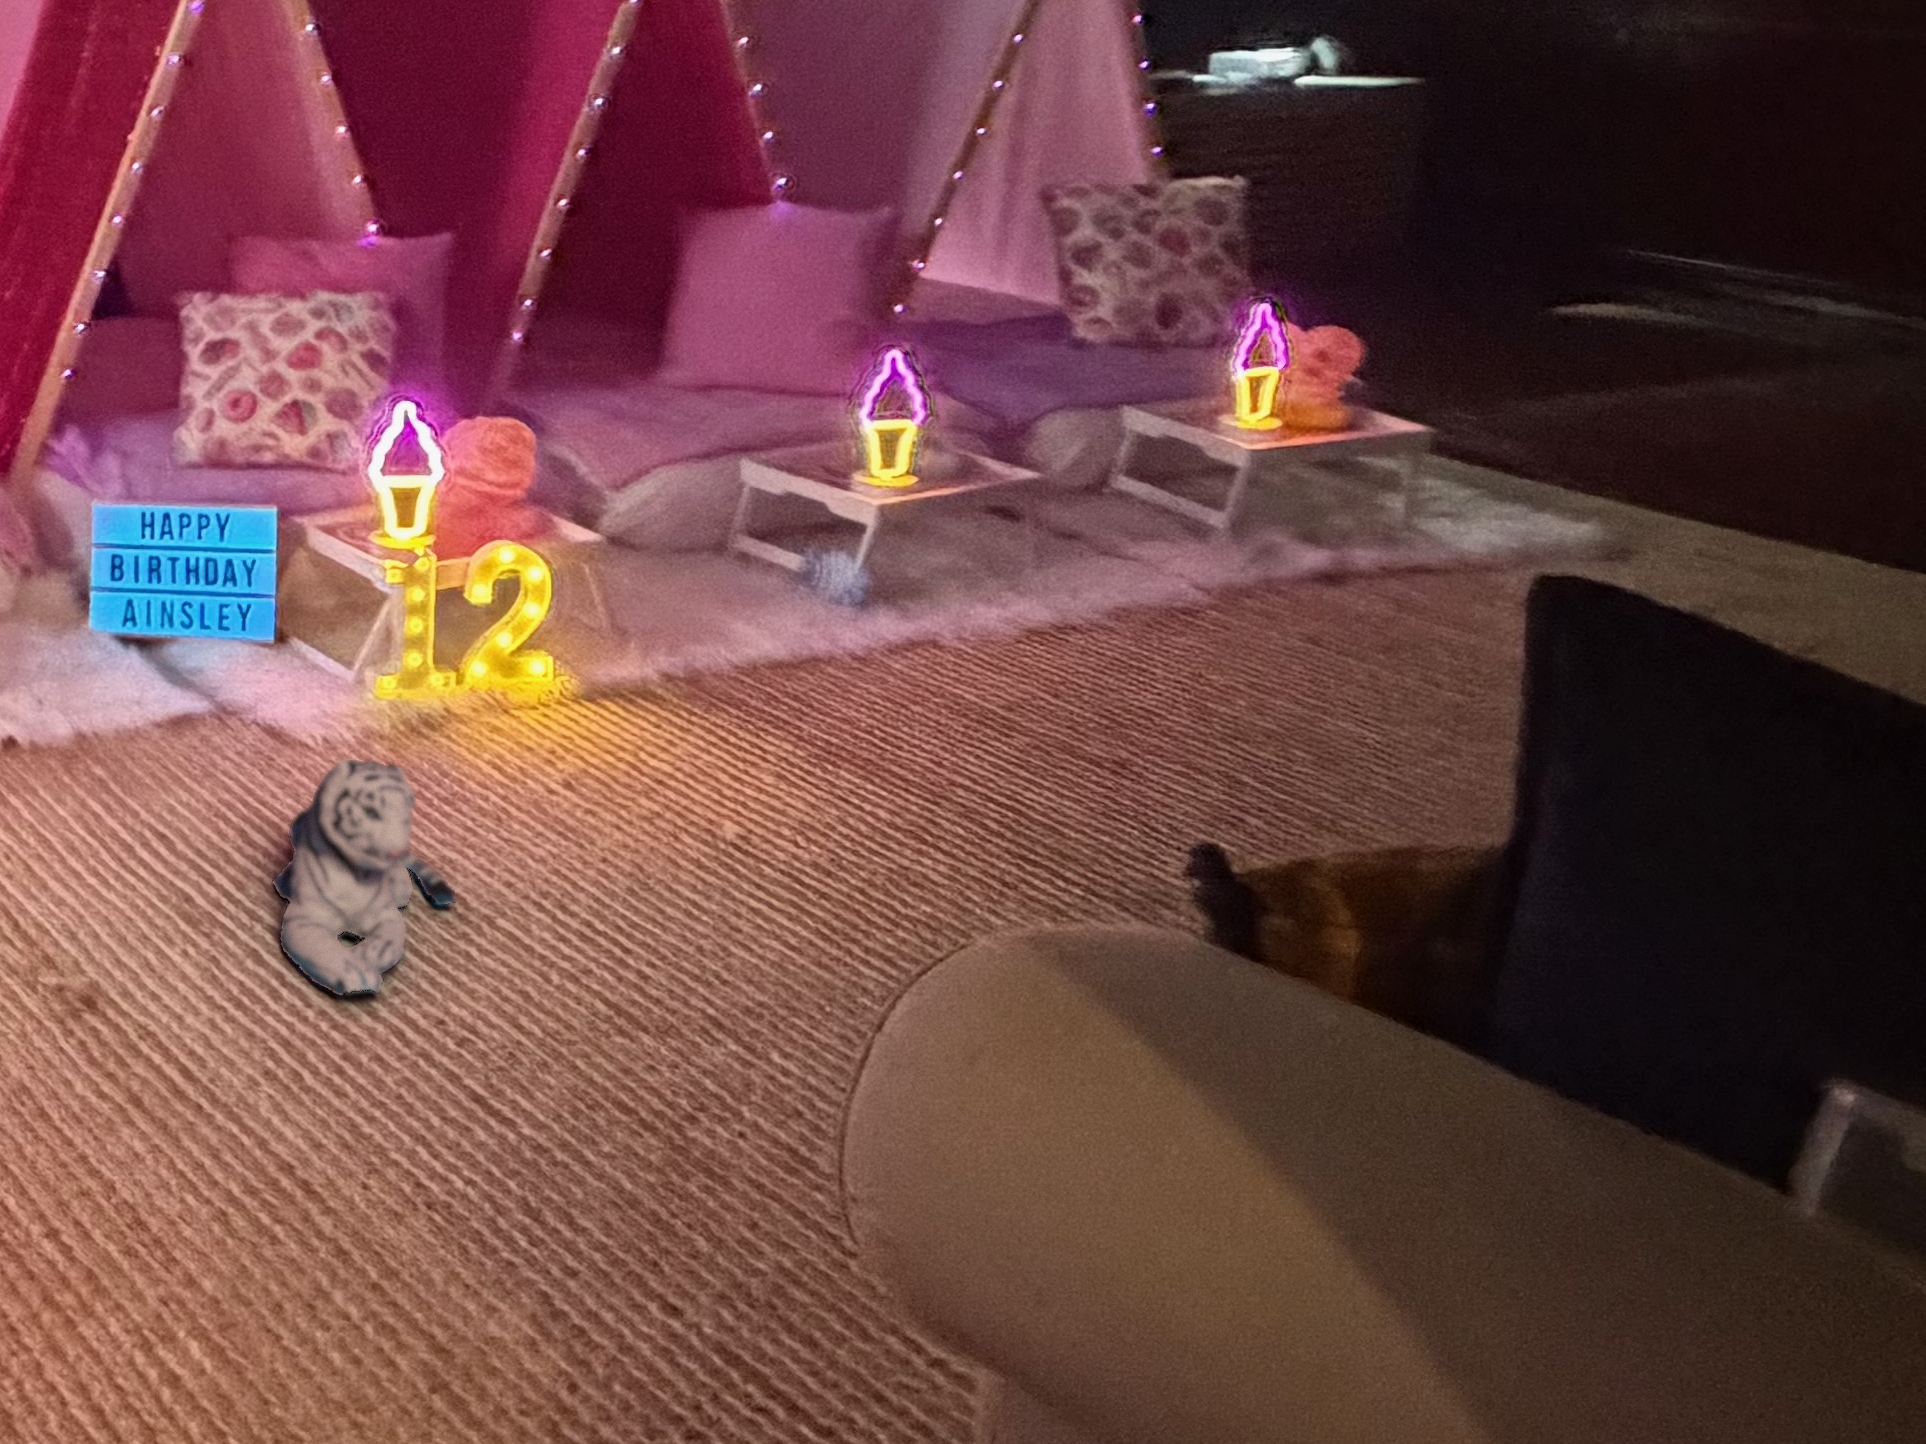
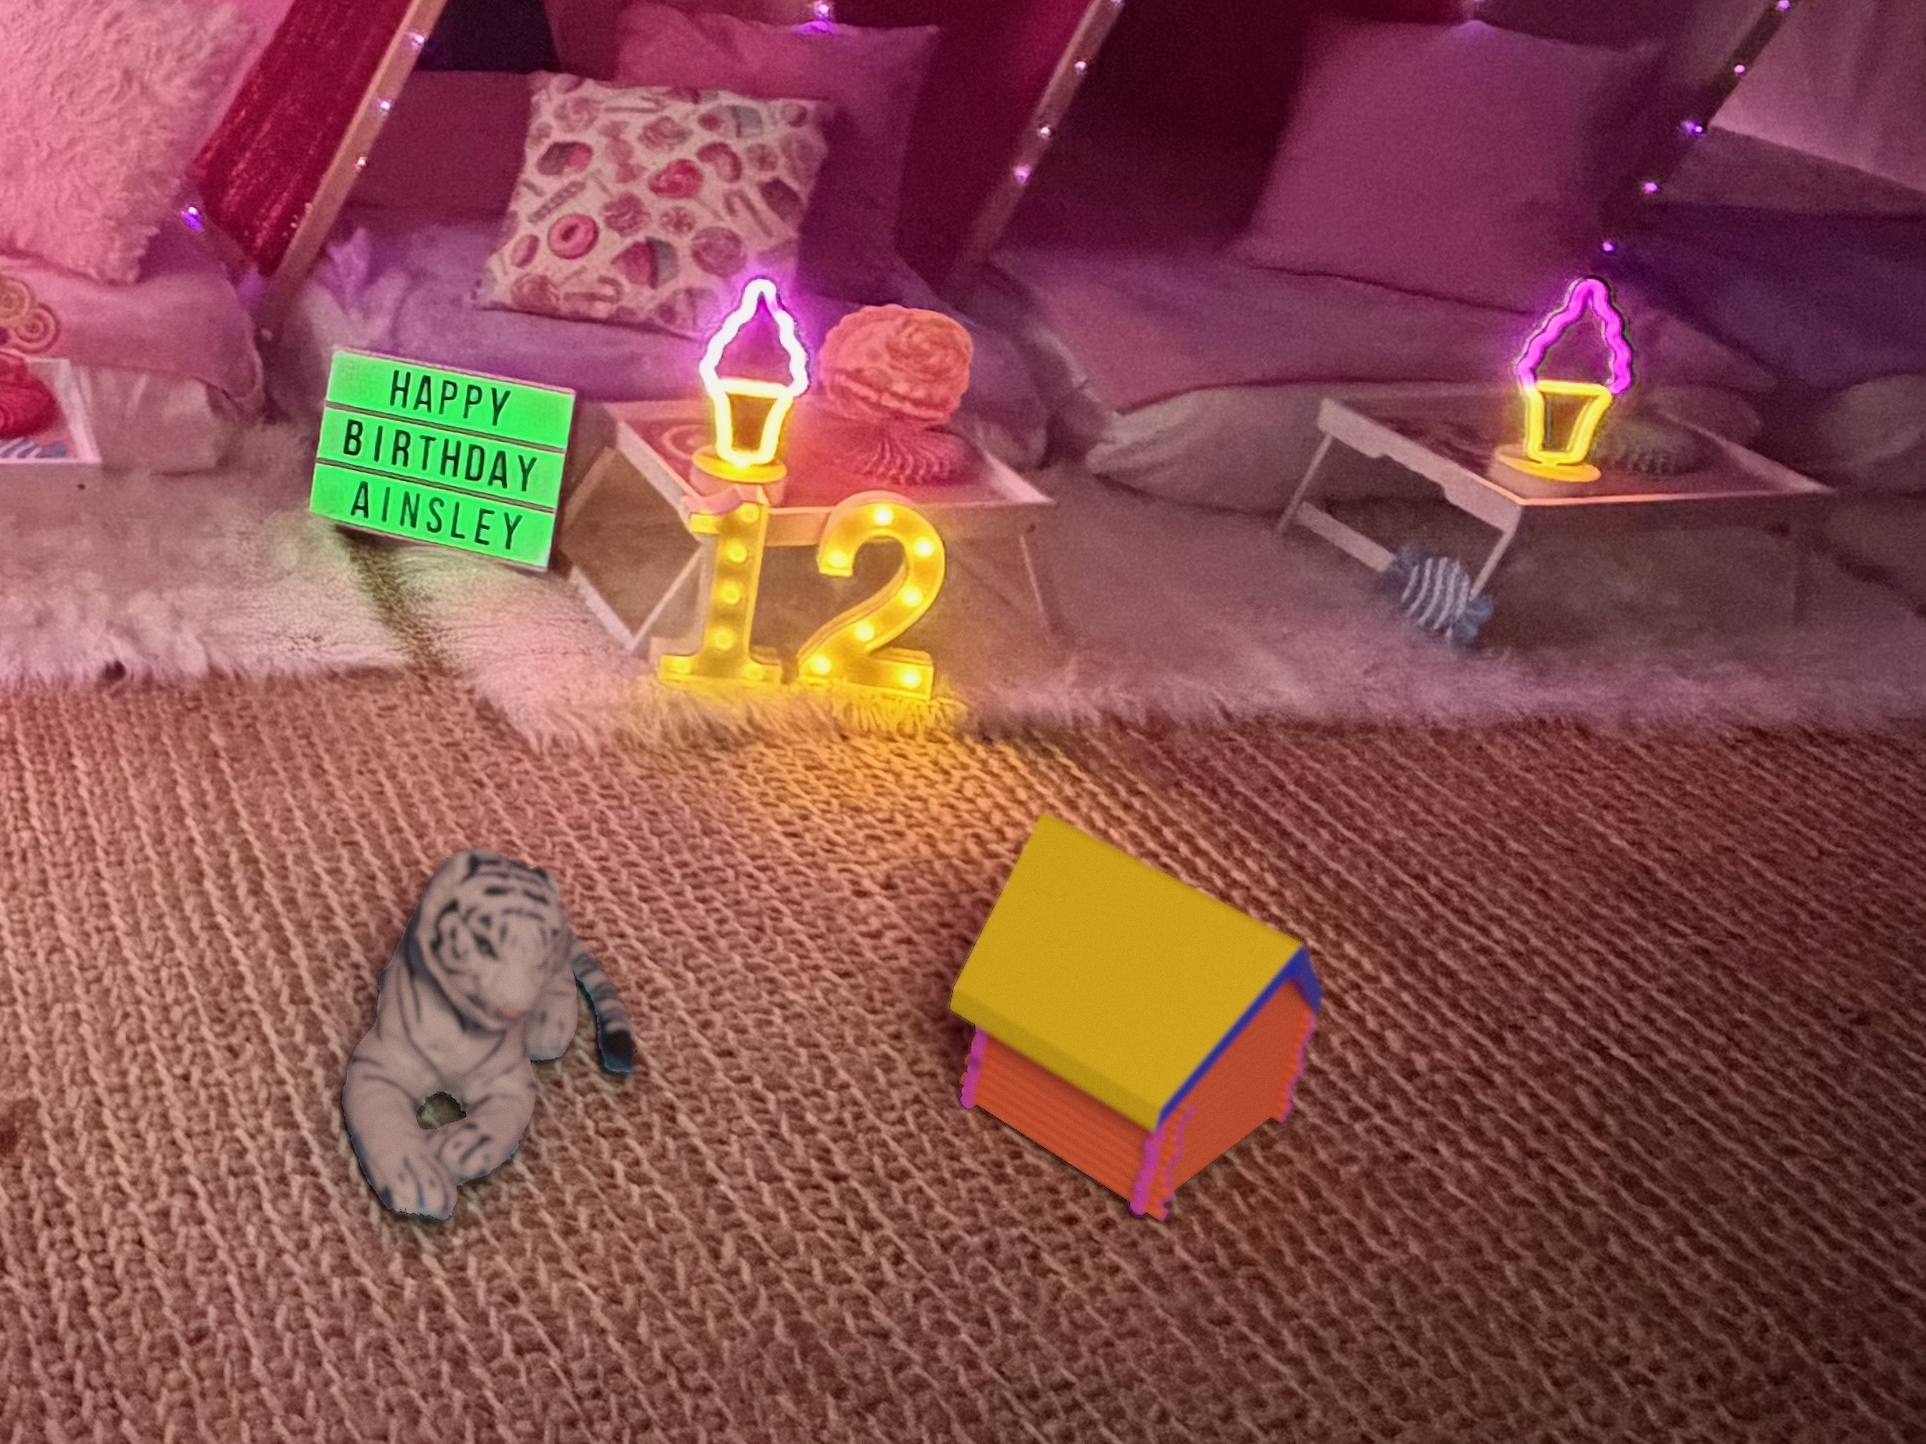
toy house: none [637,693,841,924] -> present [950,813,1323,1221]

